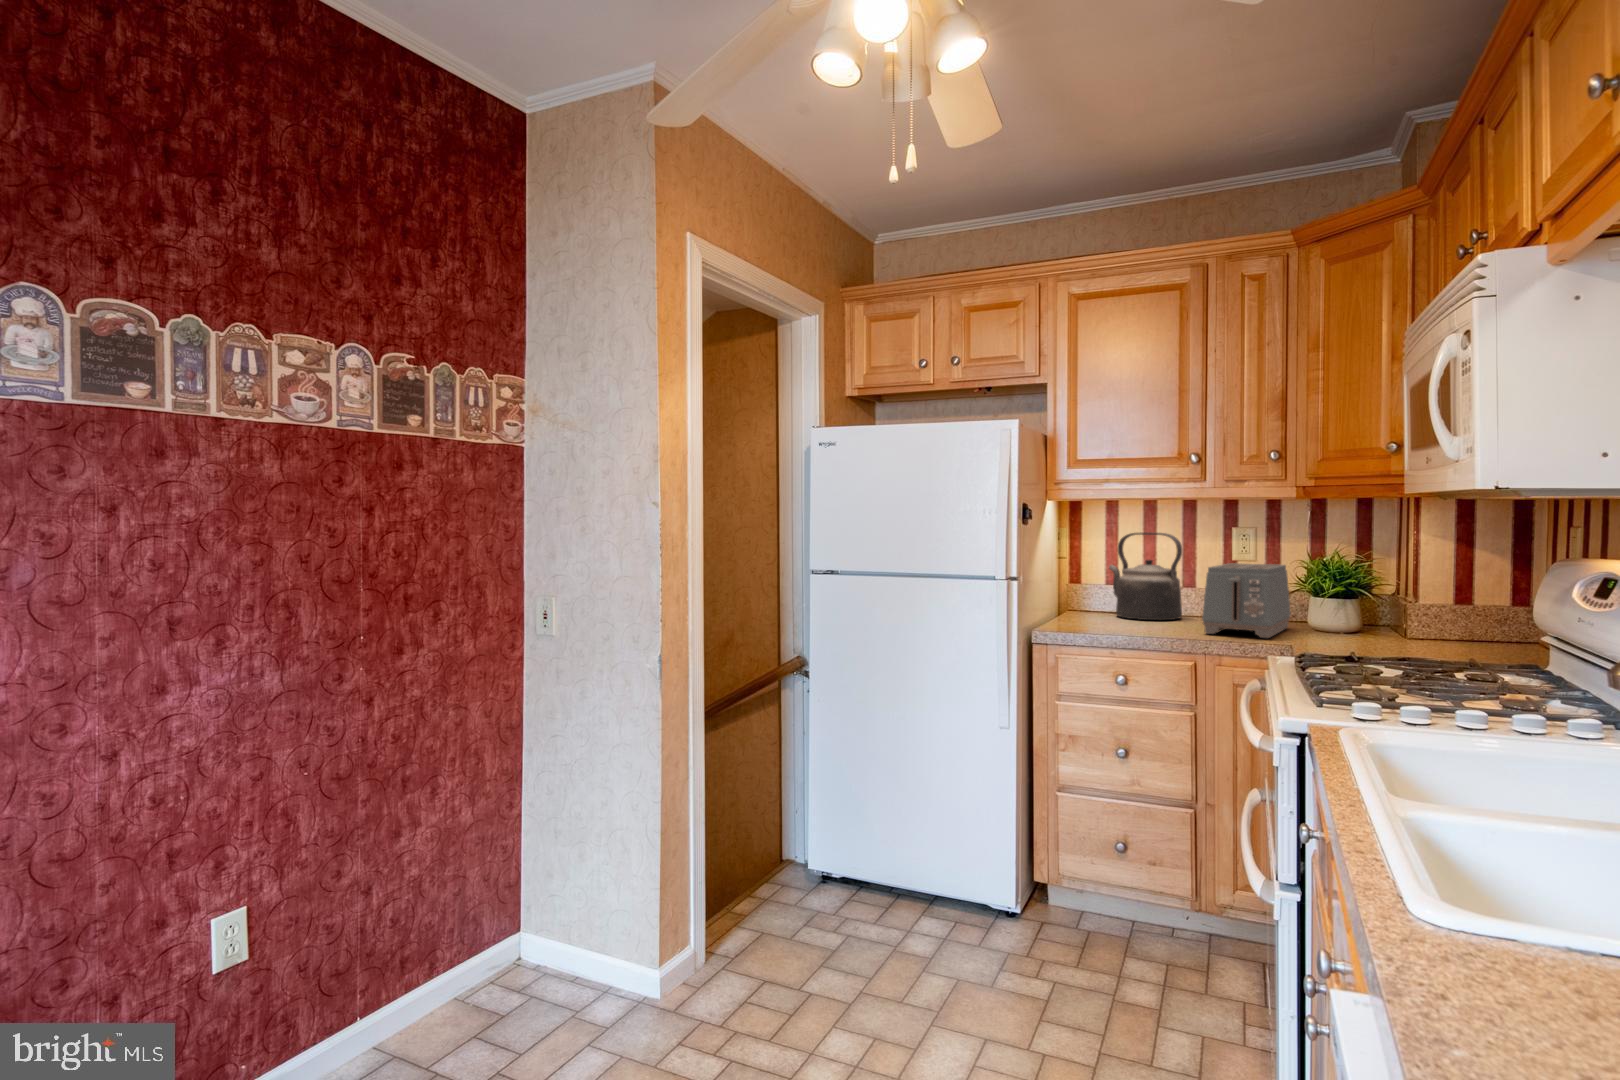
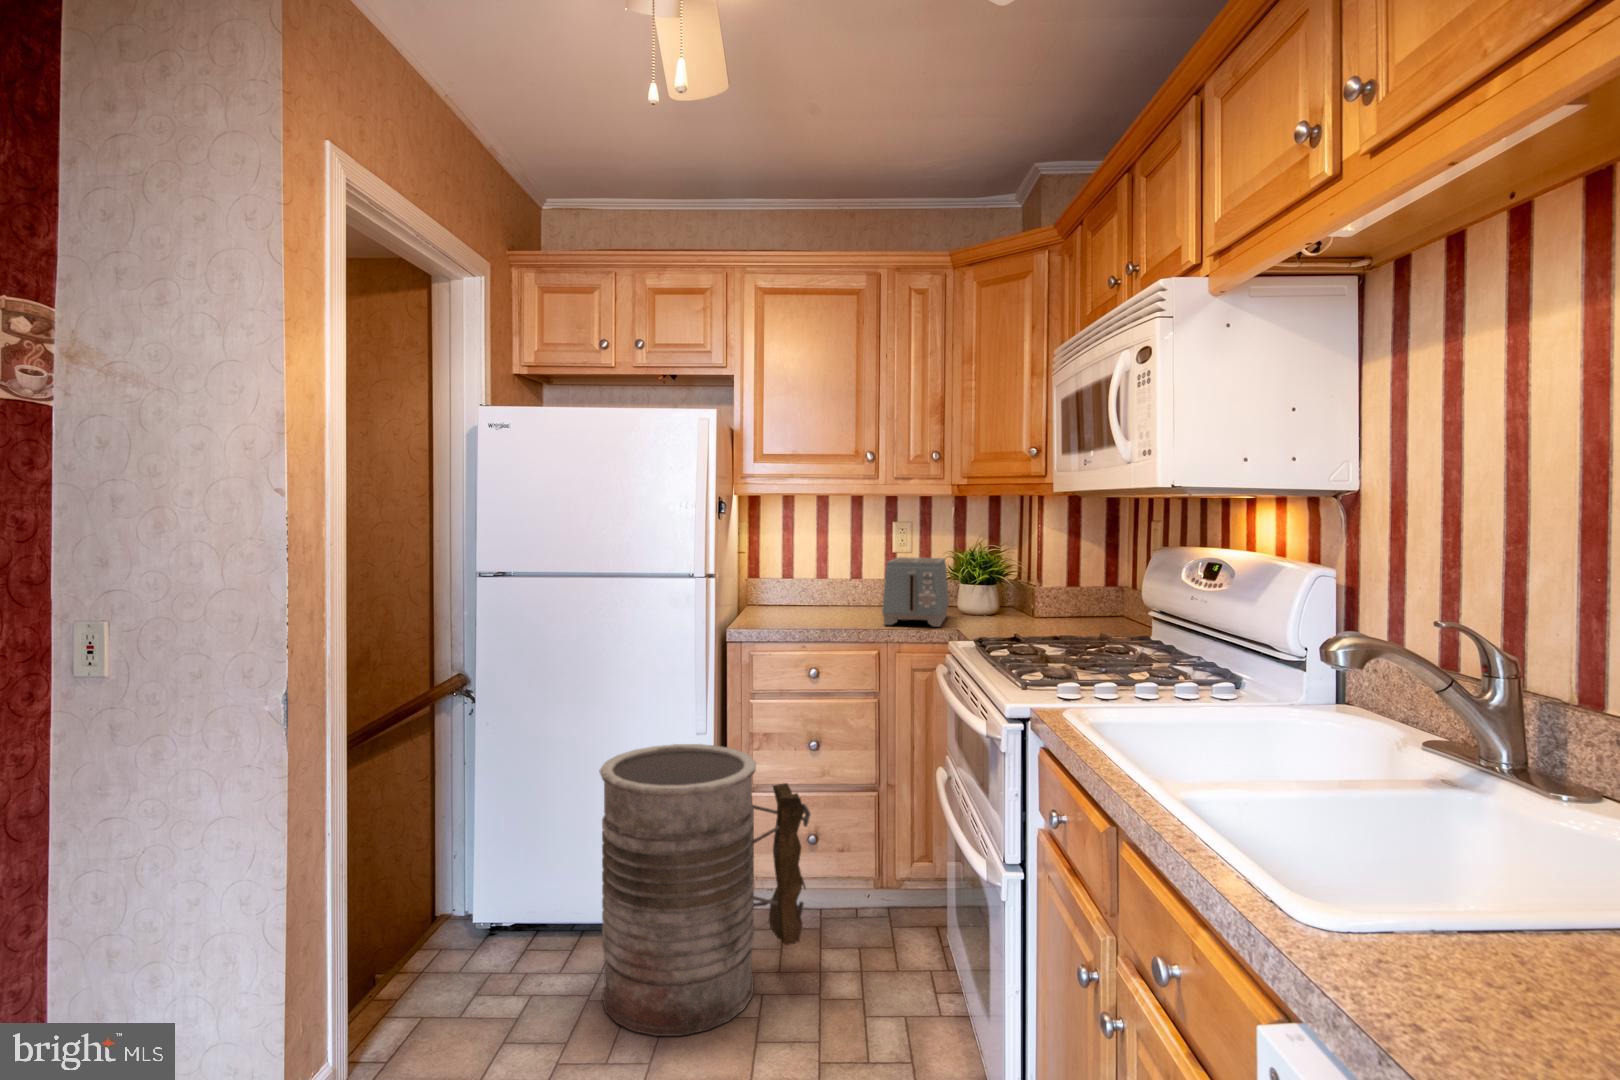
kettle: present [1109,532,1182,620] -> none [786,528,856,614]
trash can: none [903,734,1105,1001] -> present [600,744,811,1036]

